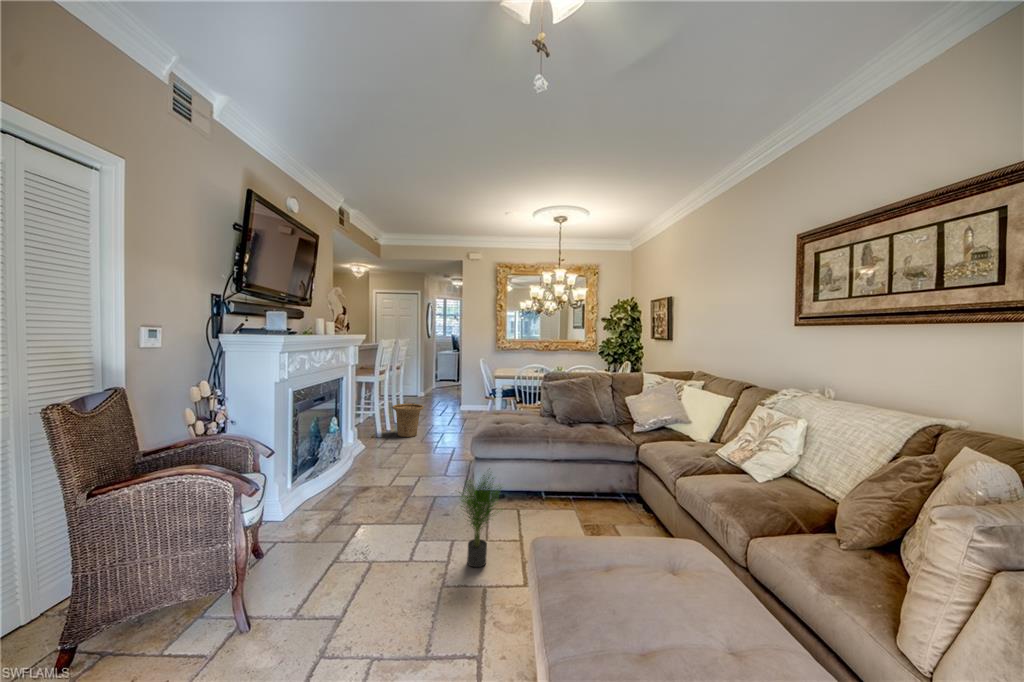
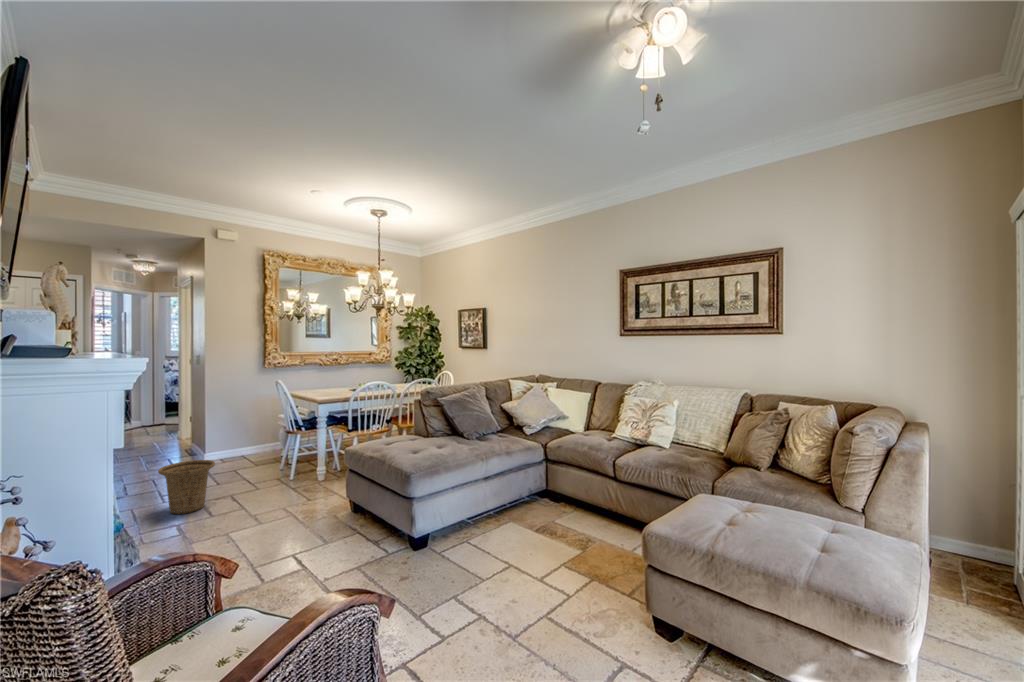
potted plant: present [459,475,501,567] -> none [471,496,537,607]

